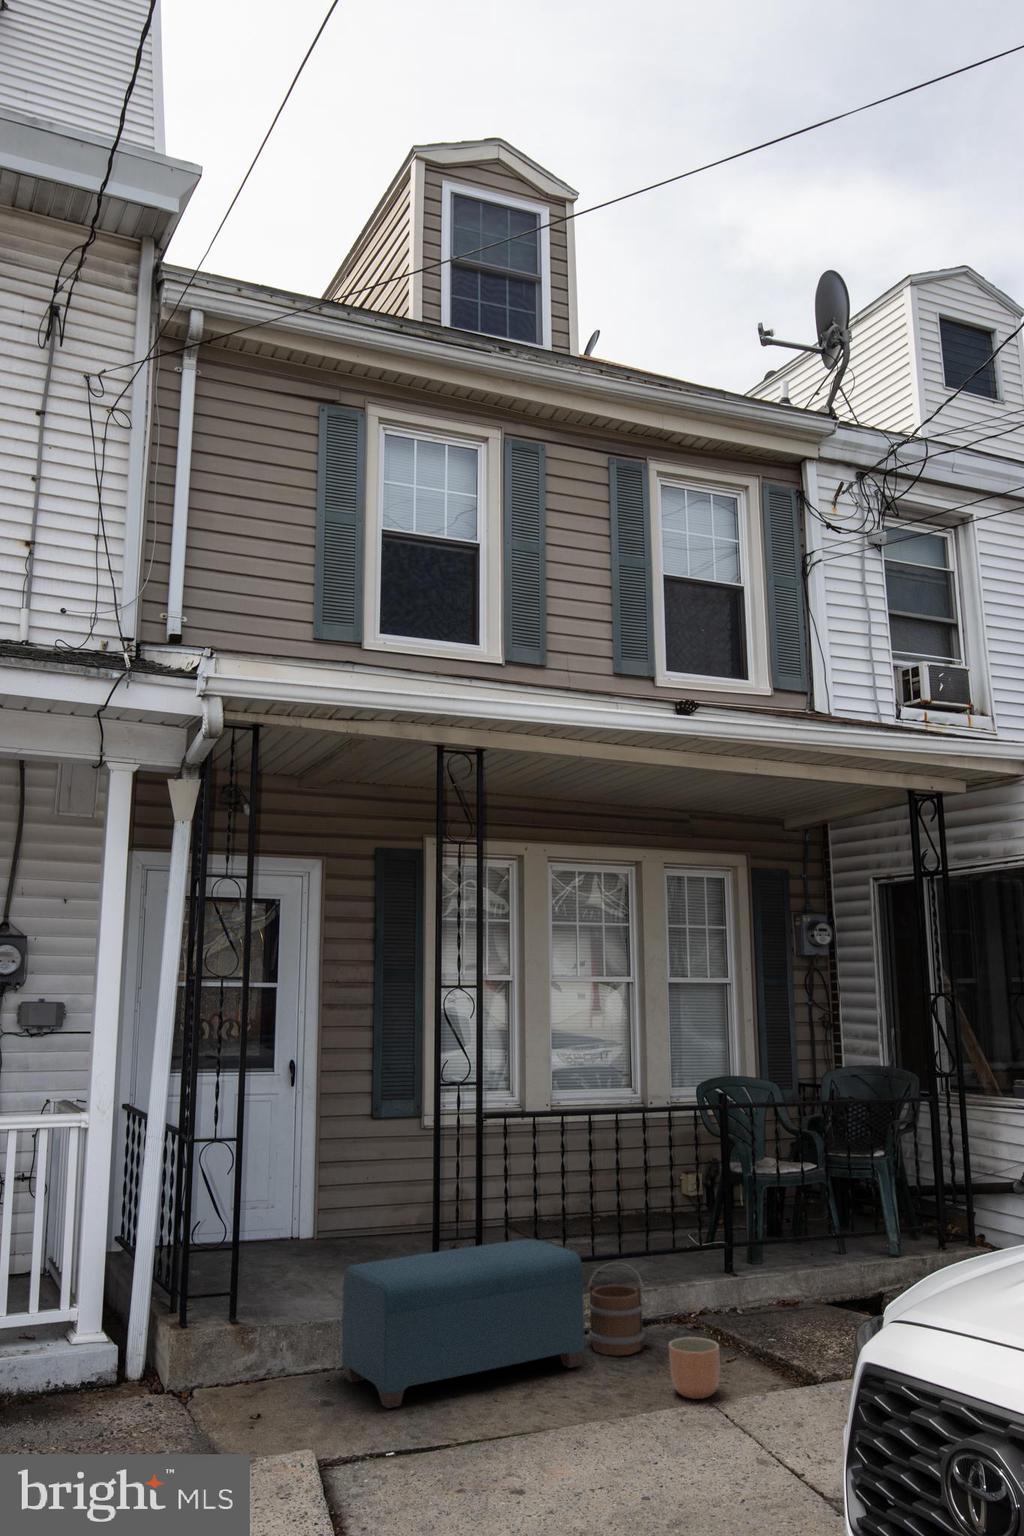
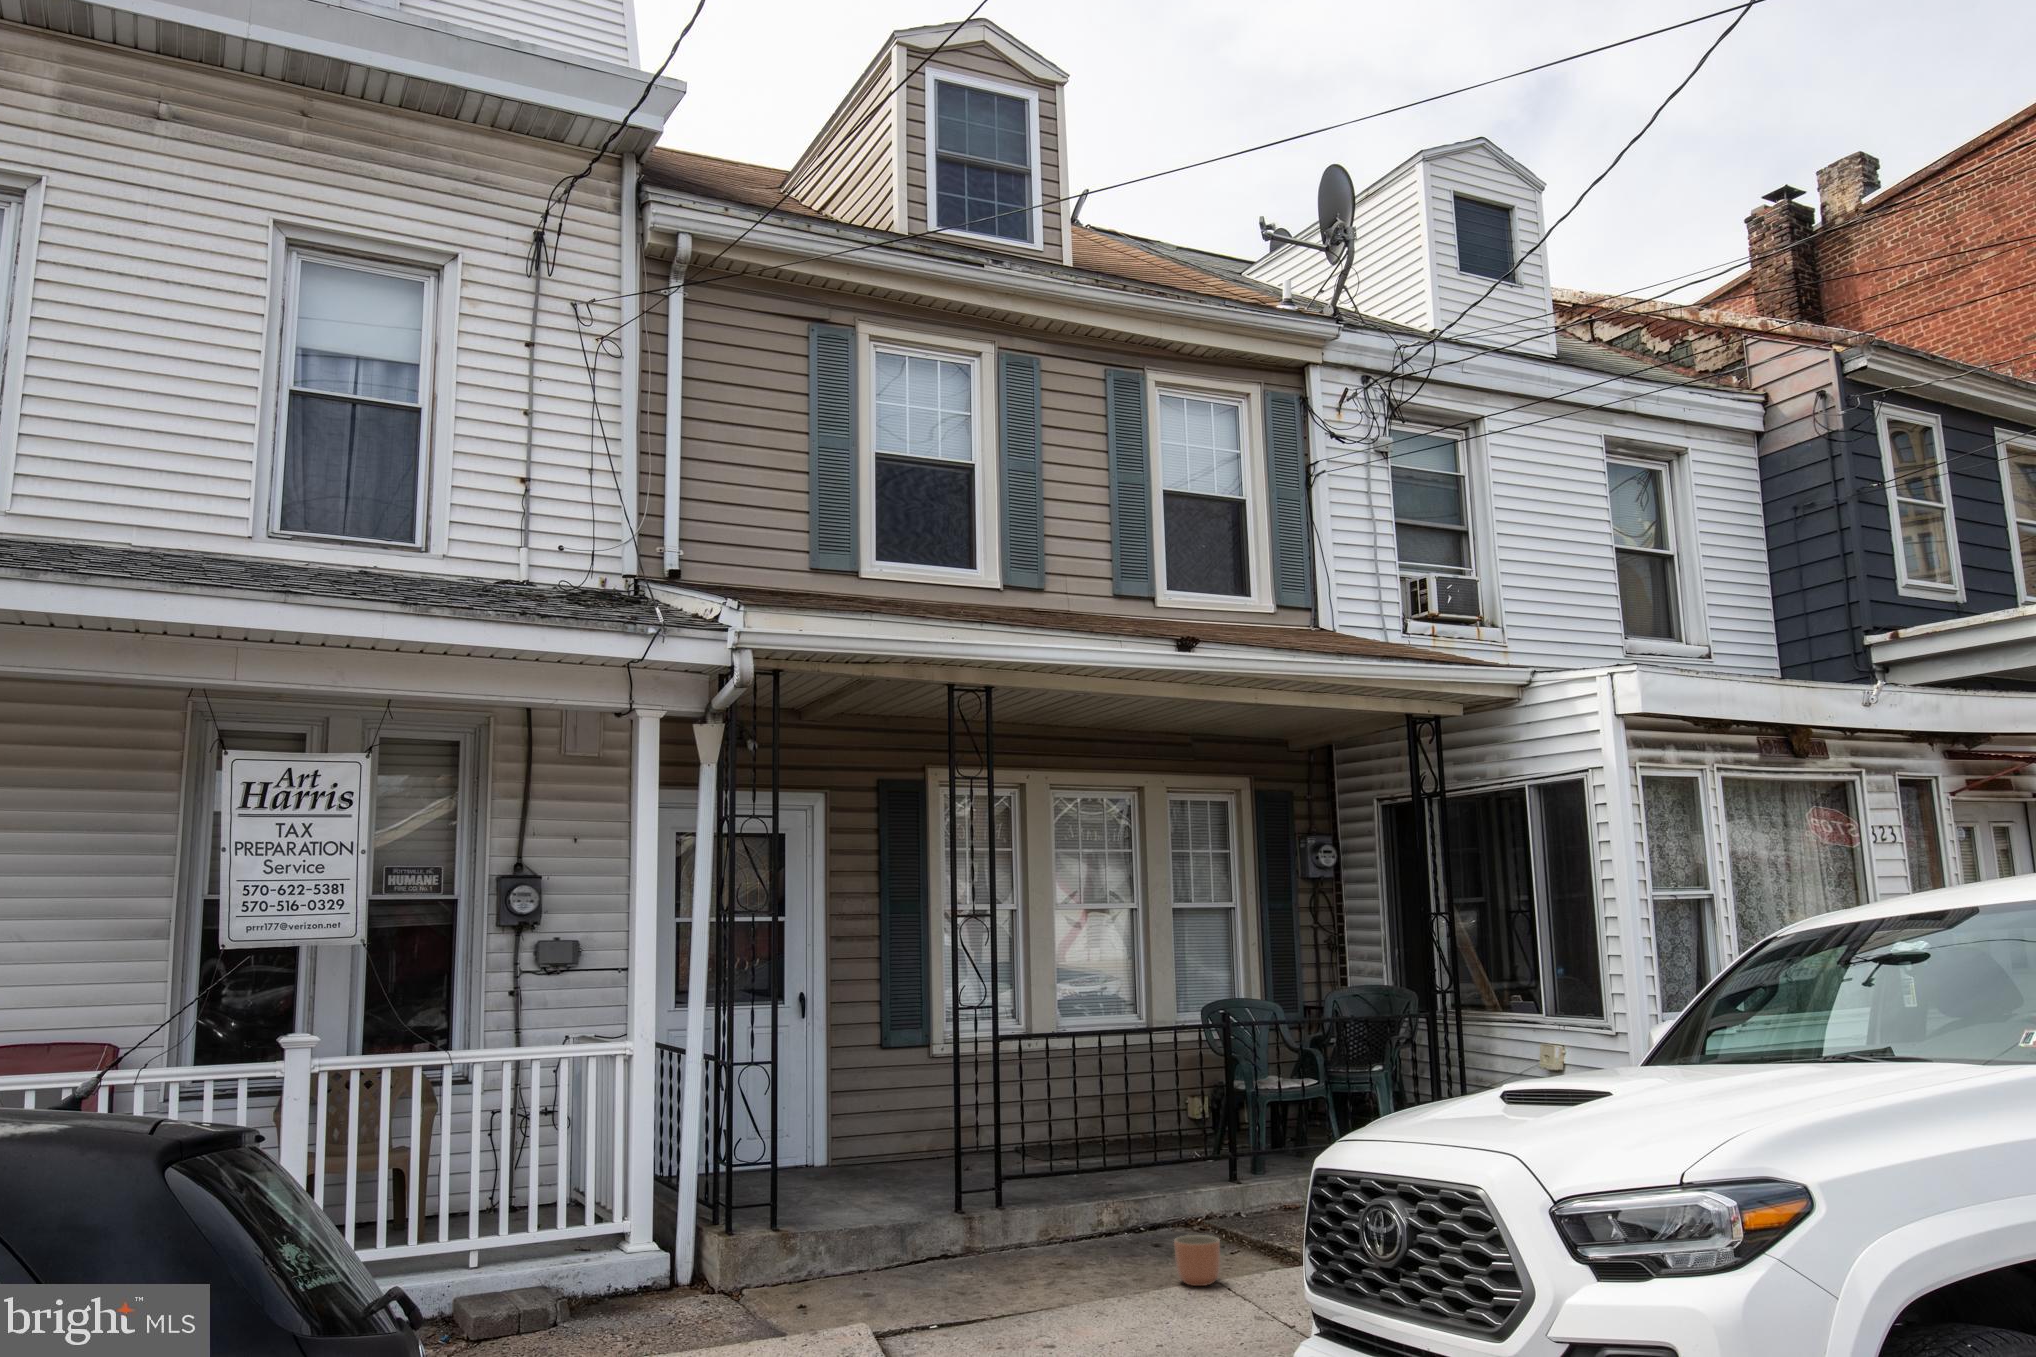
bench: present [342,1239,584,1408] -> none [873,1156,1096,1298]
bucket: present [588,1262,644,1356] -> none [1097,1176,1150,1259]

